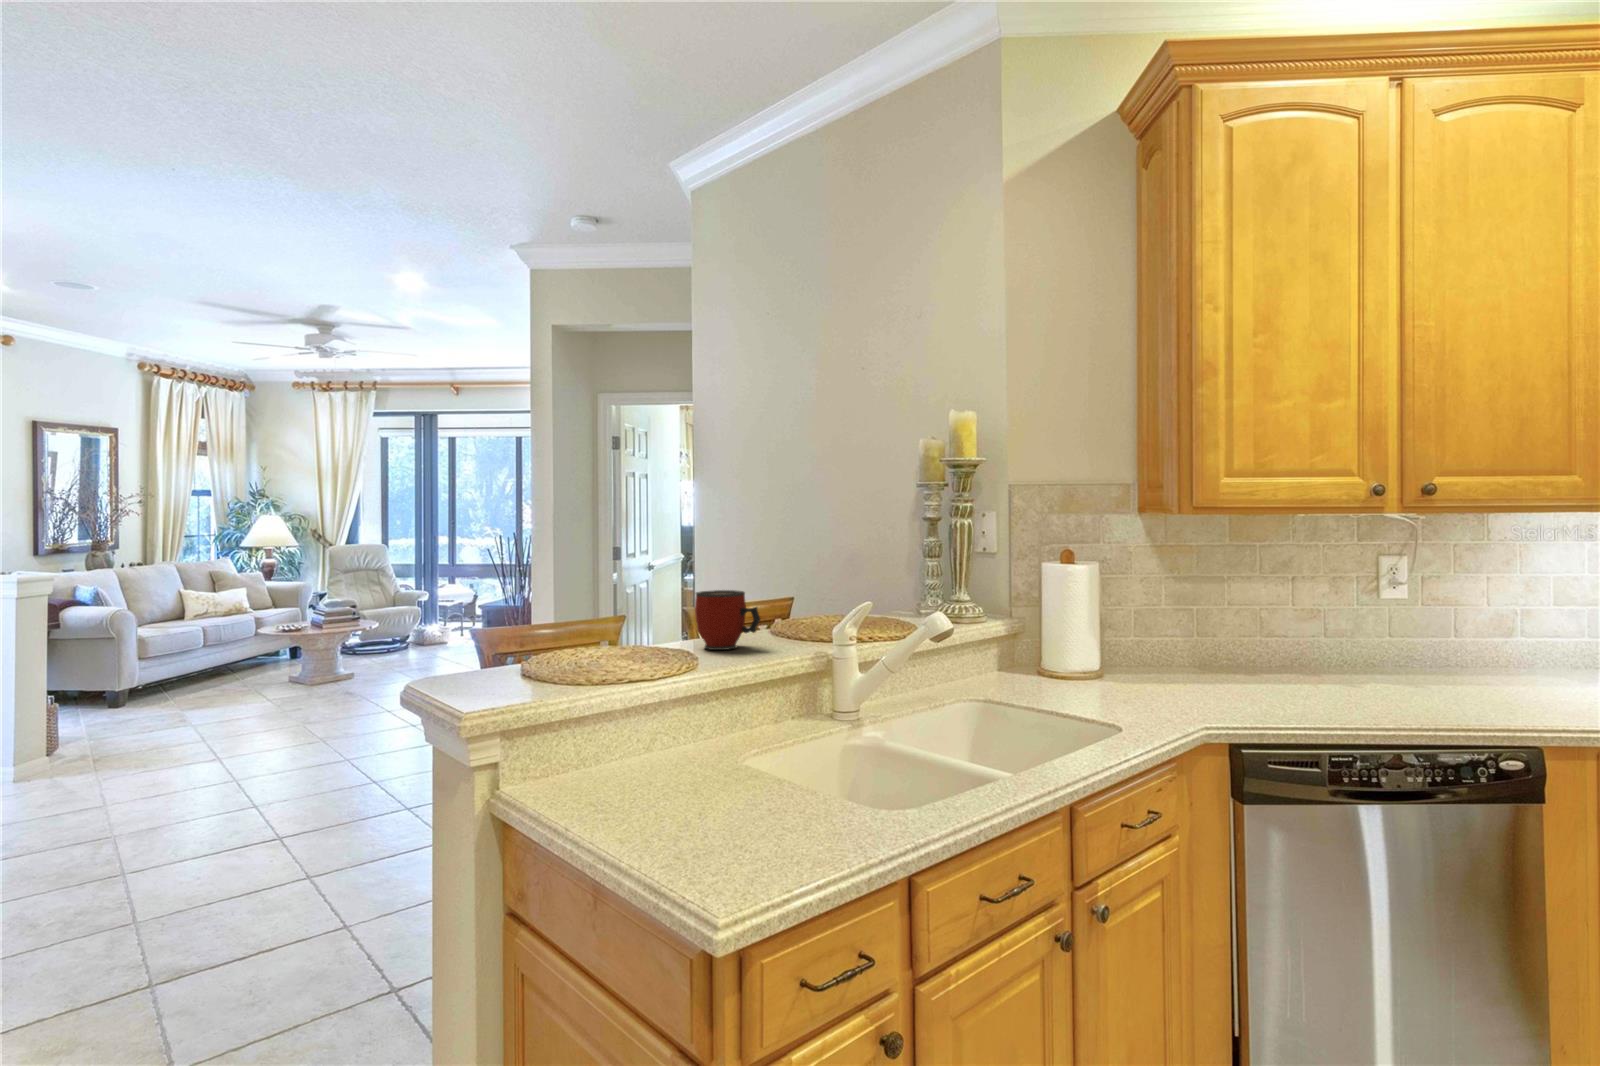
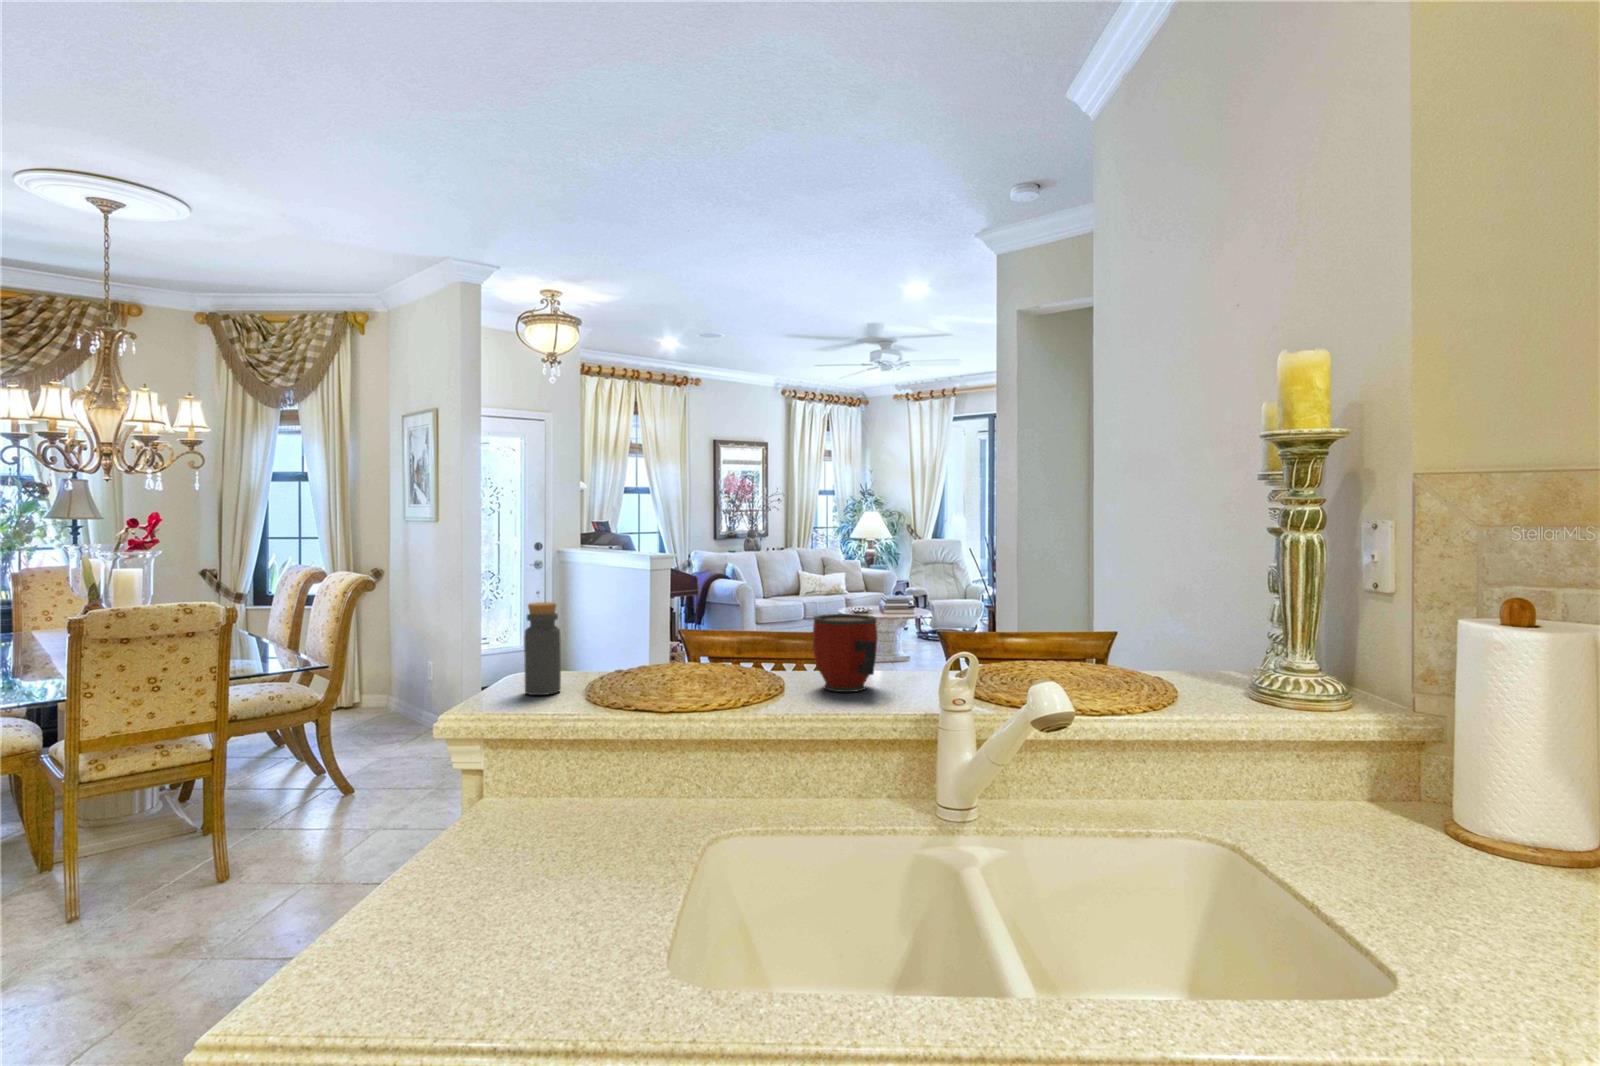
bottle: none [475,596,511,686] -> present [524,602,561,695]

